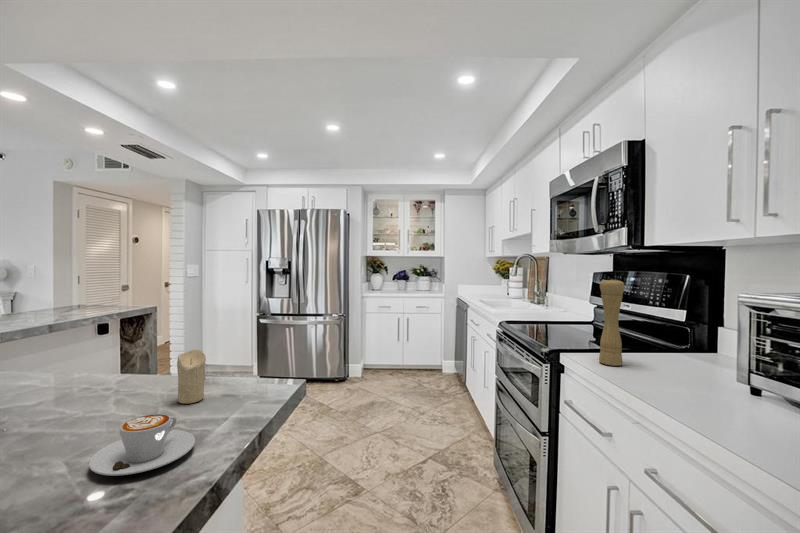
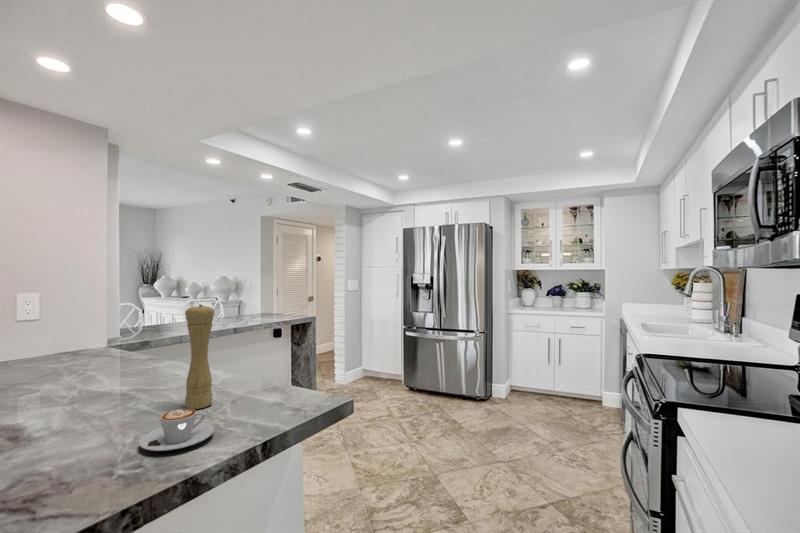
pepper mill: present [599,279,625,366] -> present [185,305,214,409]
candle: present [177,350,206,404] -> none [240,360,261,404]

